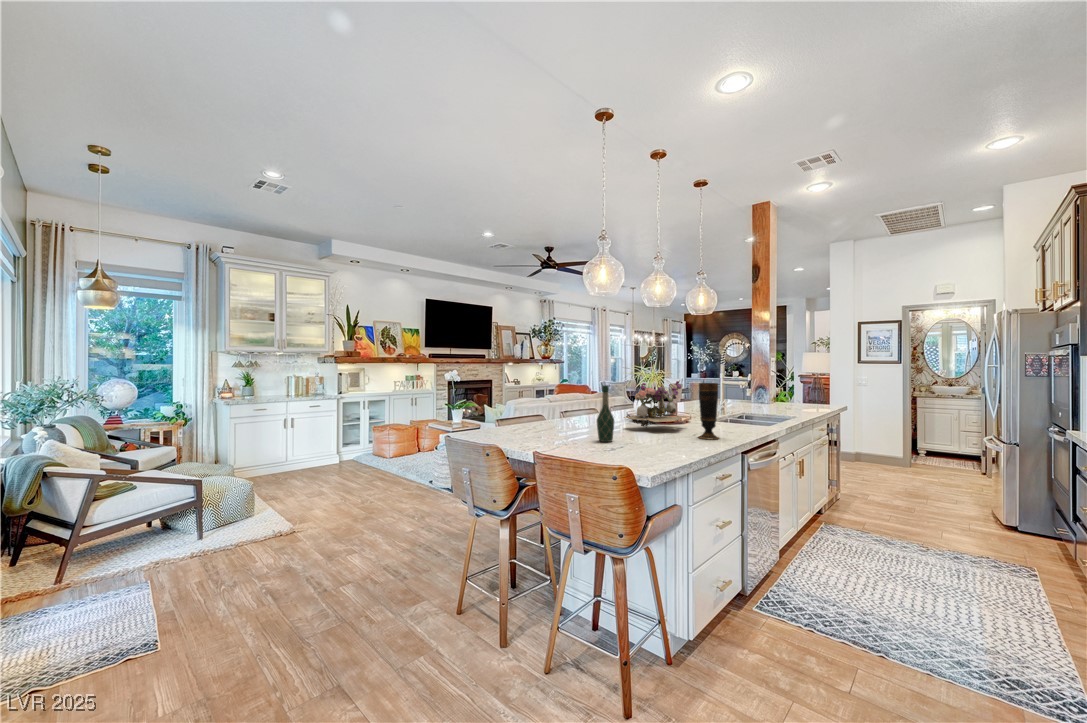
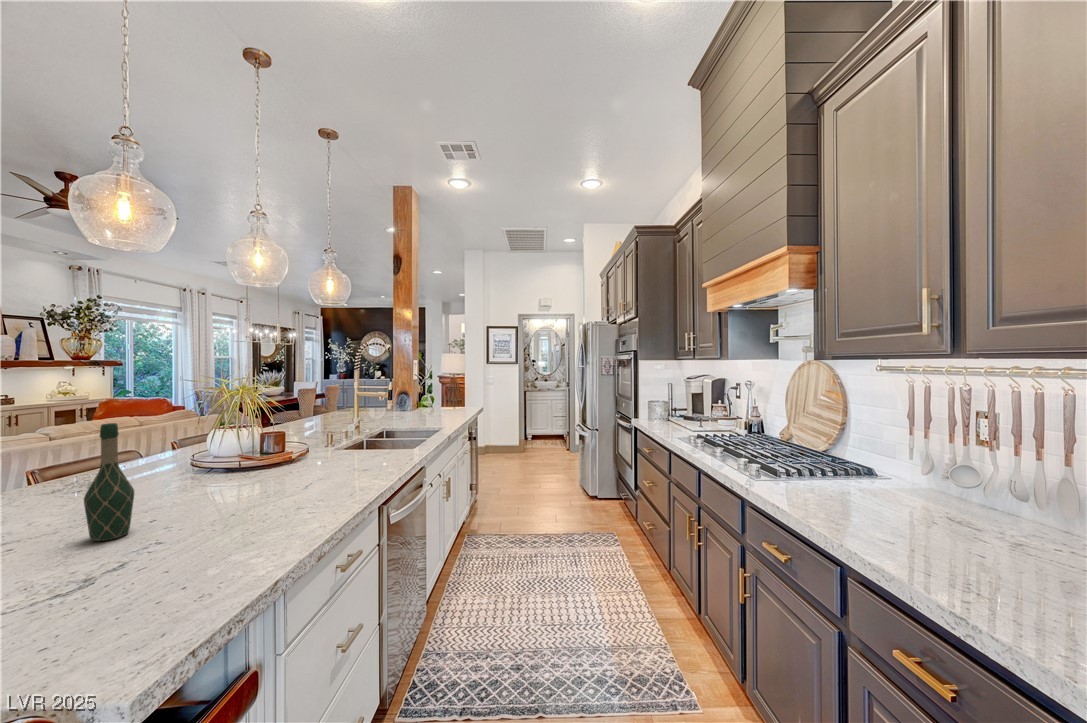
flower arrangement: present [624,380,686,428] -> none [178,397,302,480]
vase: present [699,383,719,440] -> none [314,403,348,491]

